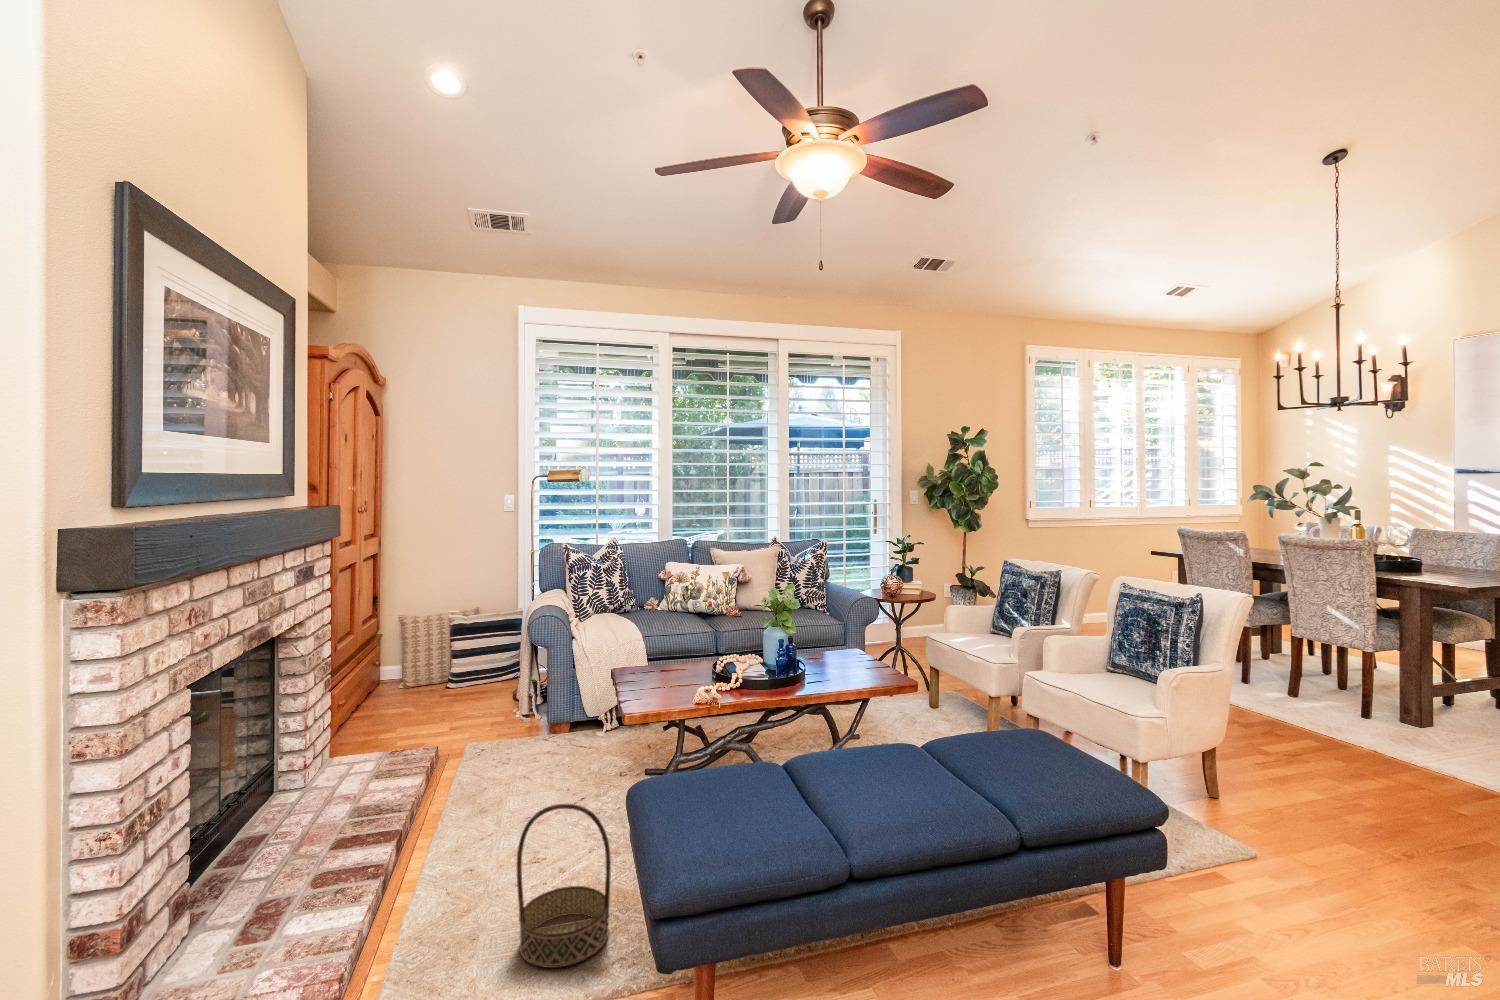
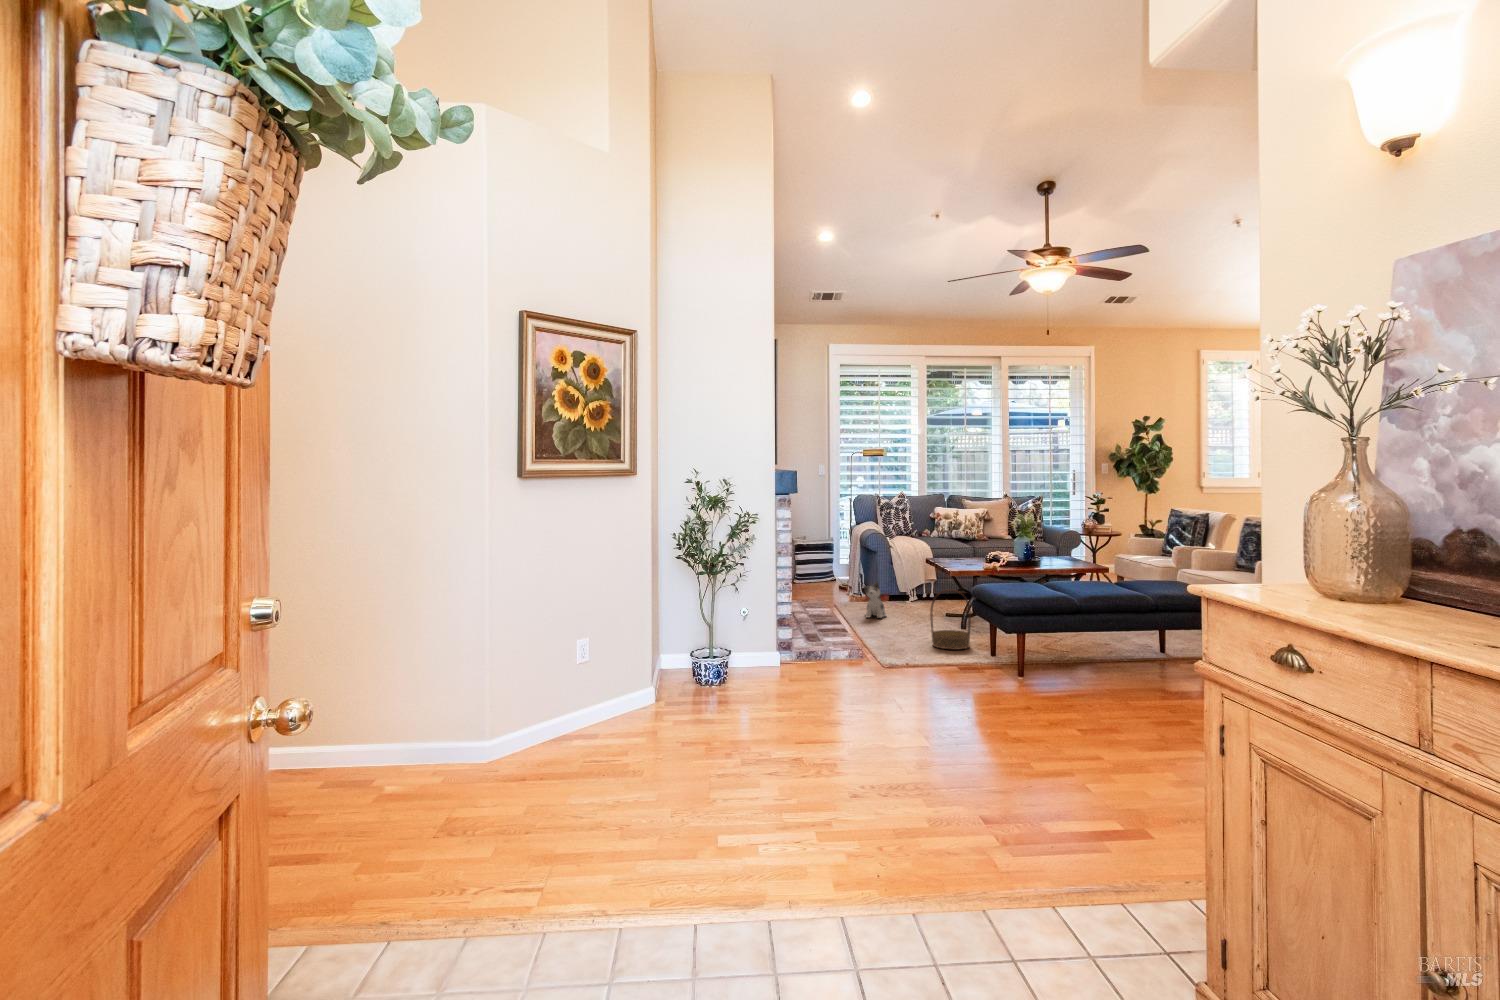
plush toy: none [464,731,515,810] -> present [863,582,887,618]

